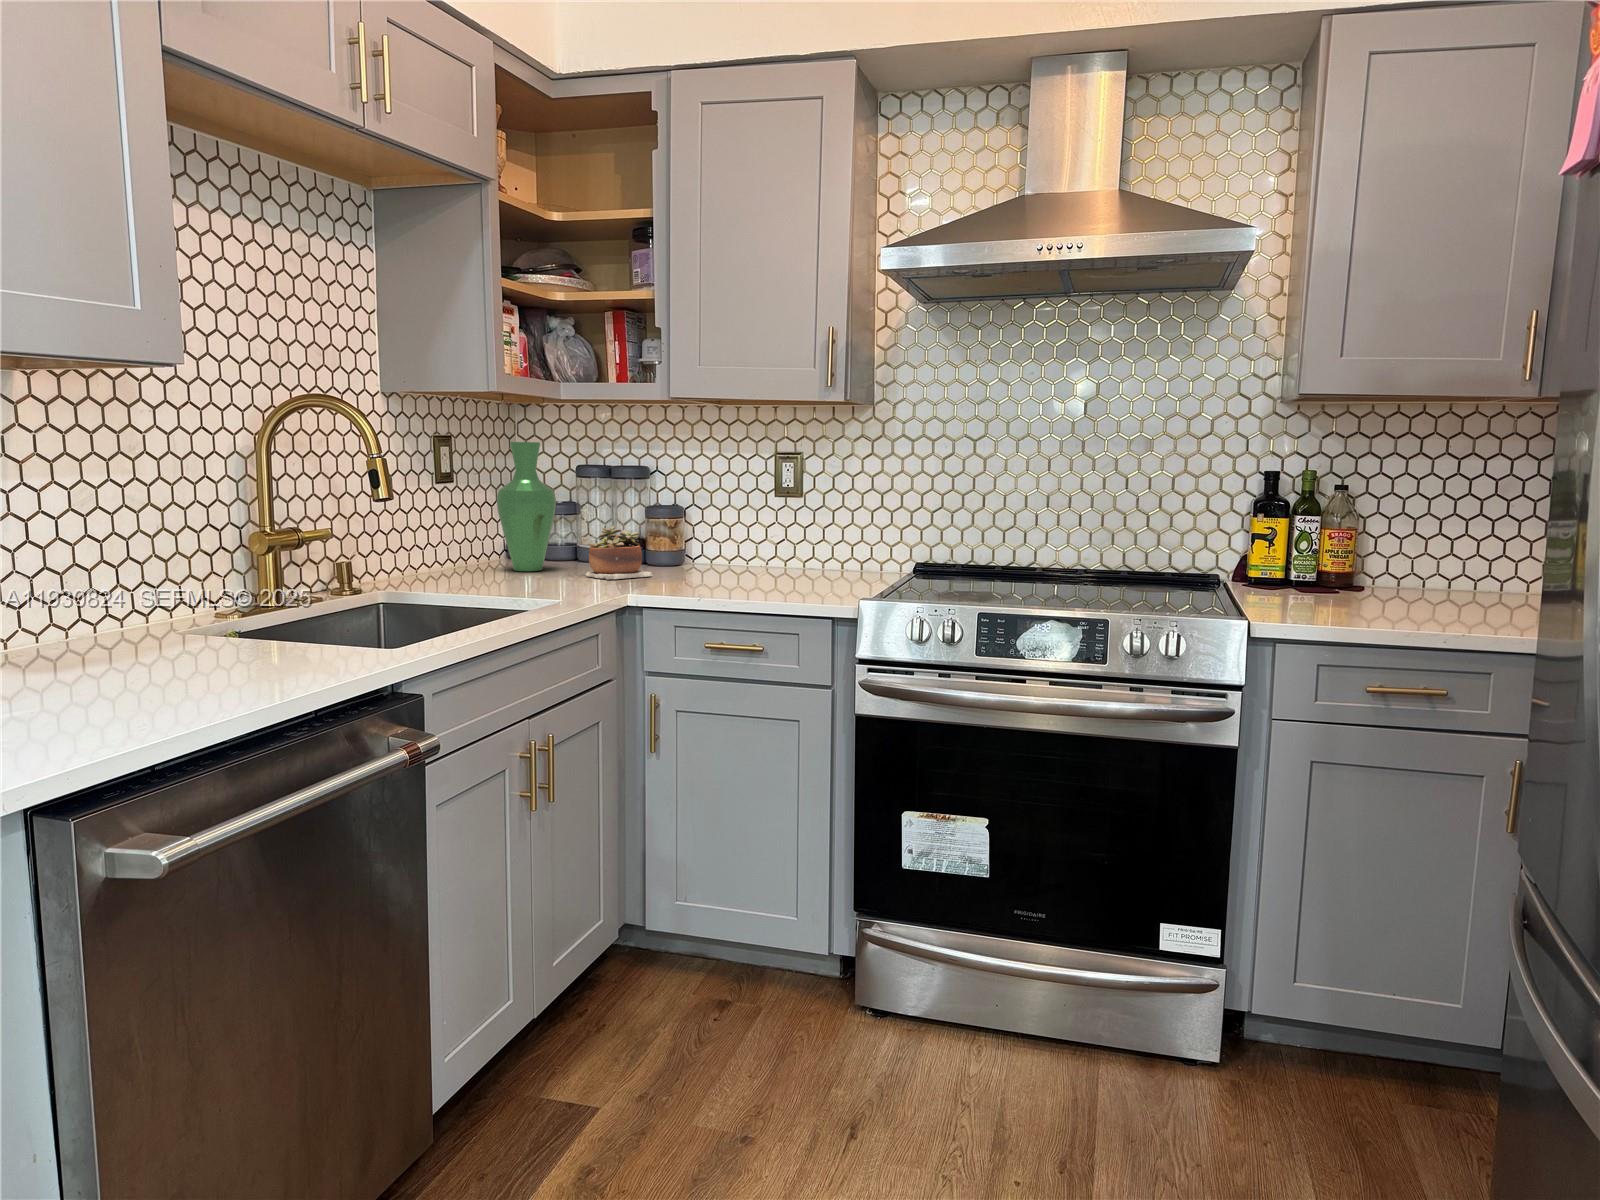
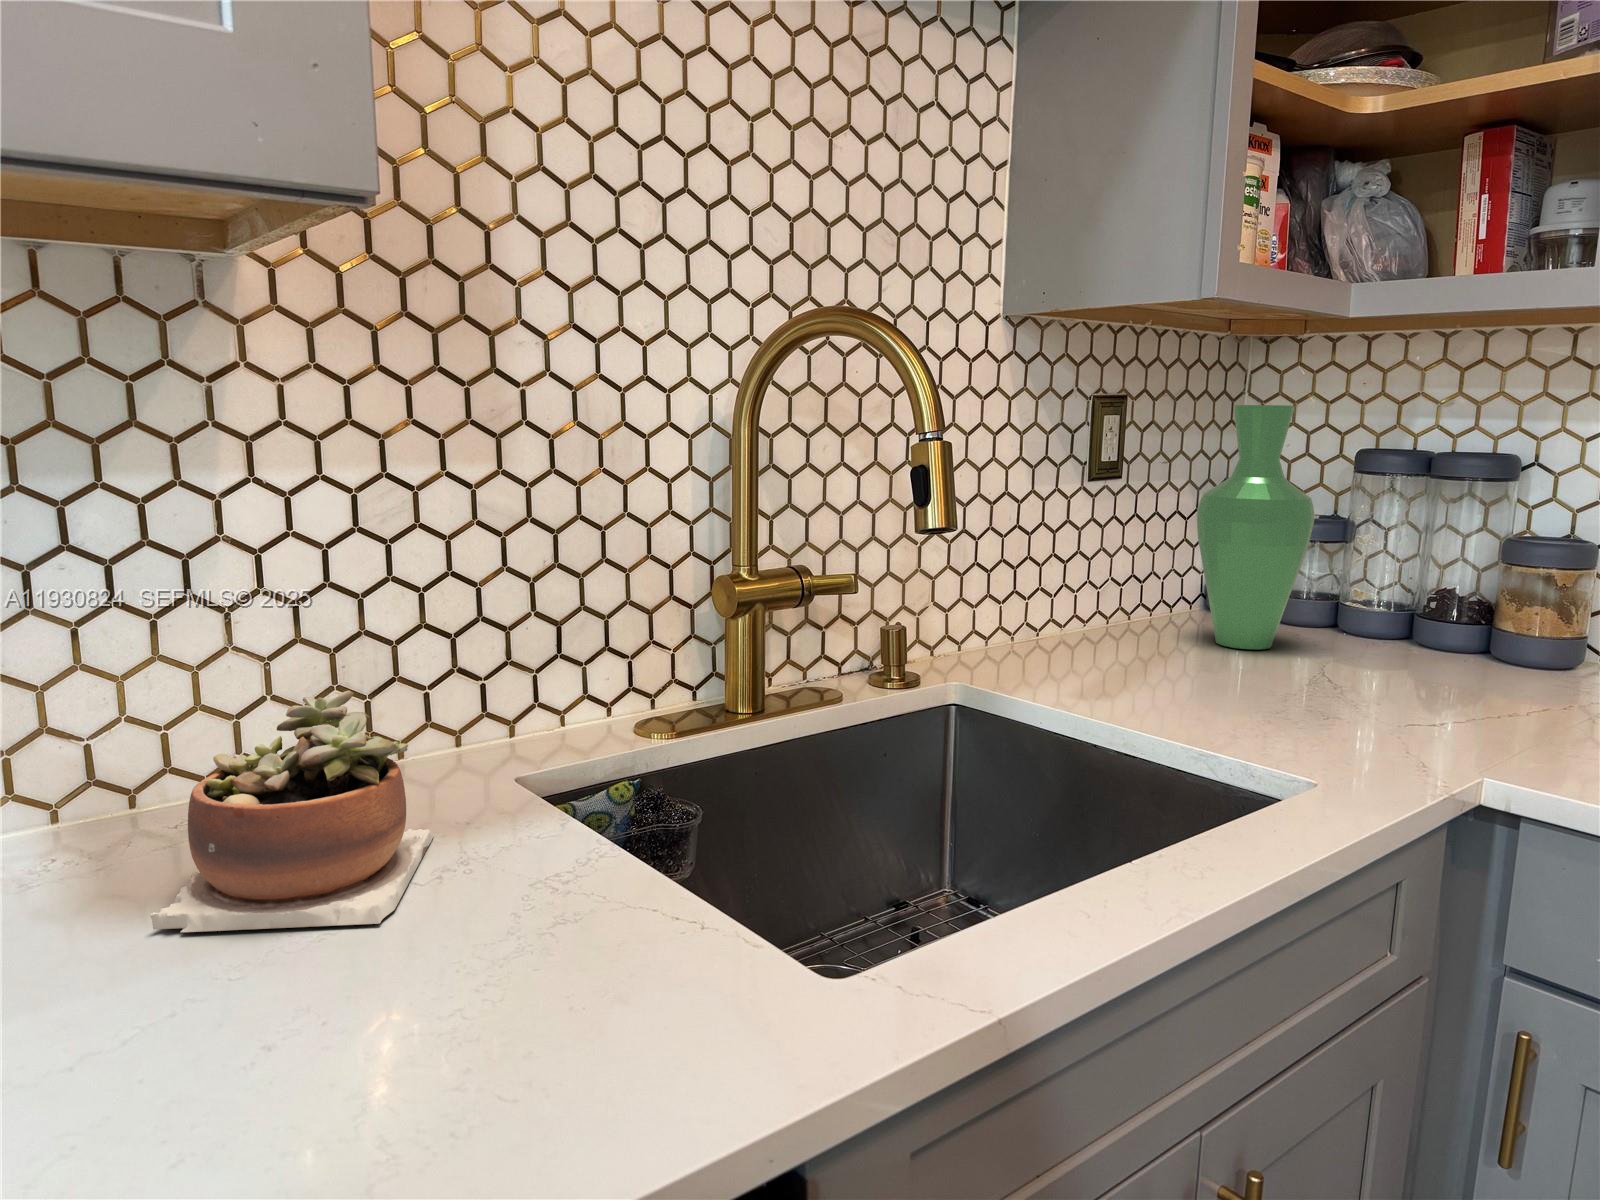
succulent plant: present [582,526,653,579] -> present [151,690,434,932]

